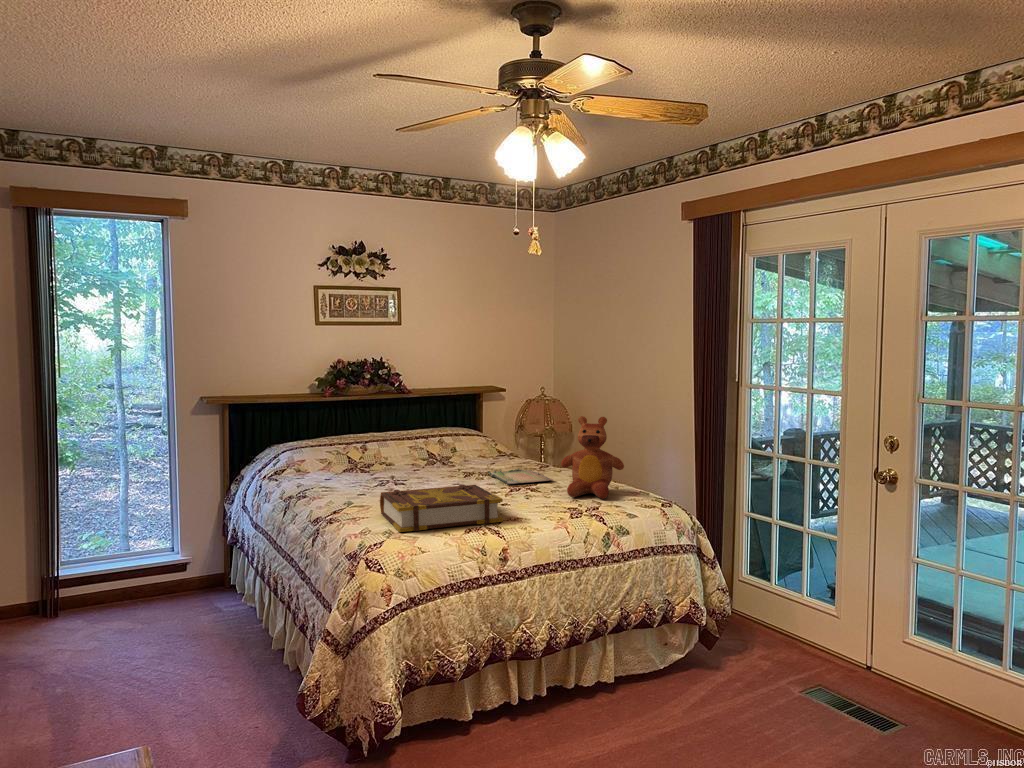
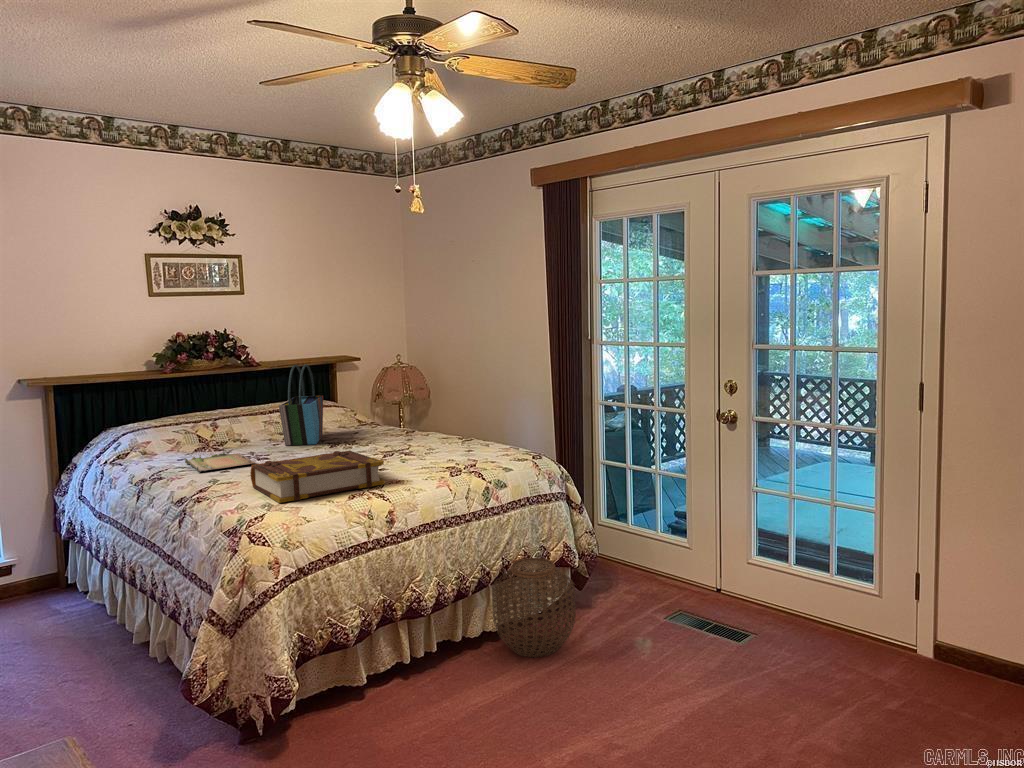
tote bag: none [419,395,464,474] -> present [279,364,323,445]
teddy bear: present [561,416,624,499] -> none [431,377,494,457]
tray: present [488,468,553,485] -> present [184,453,256,472]
woven basket: none [607,611,695,717] -> present [492,558,576,657]

